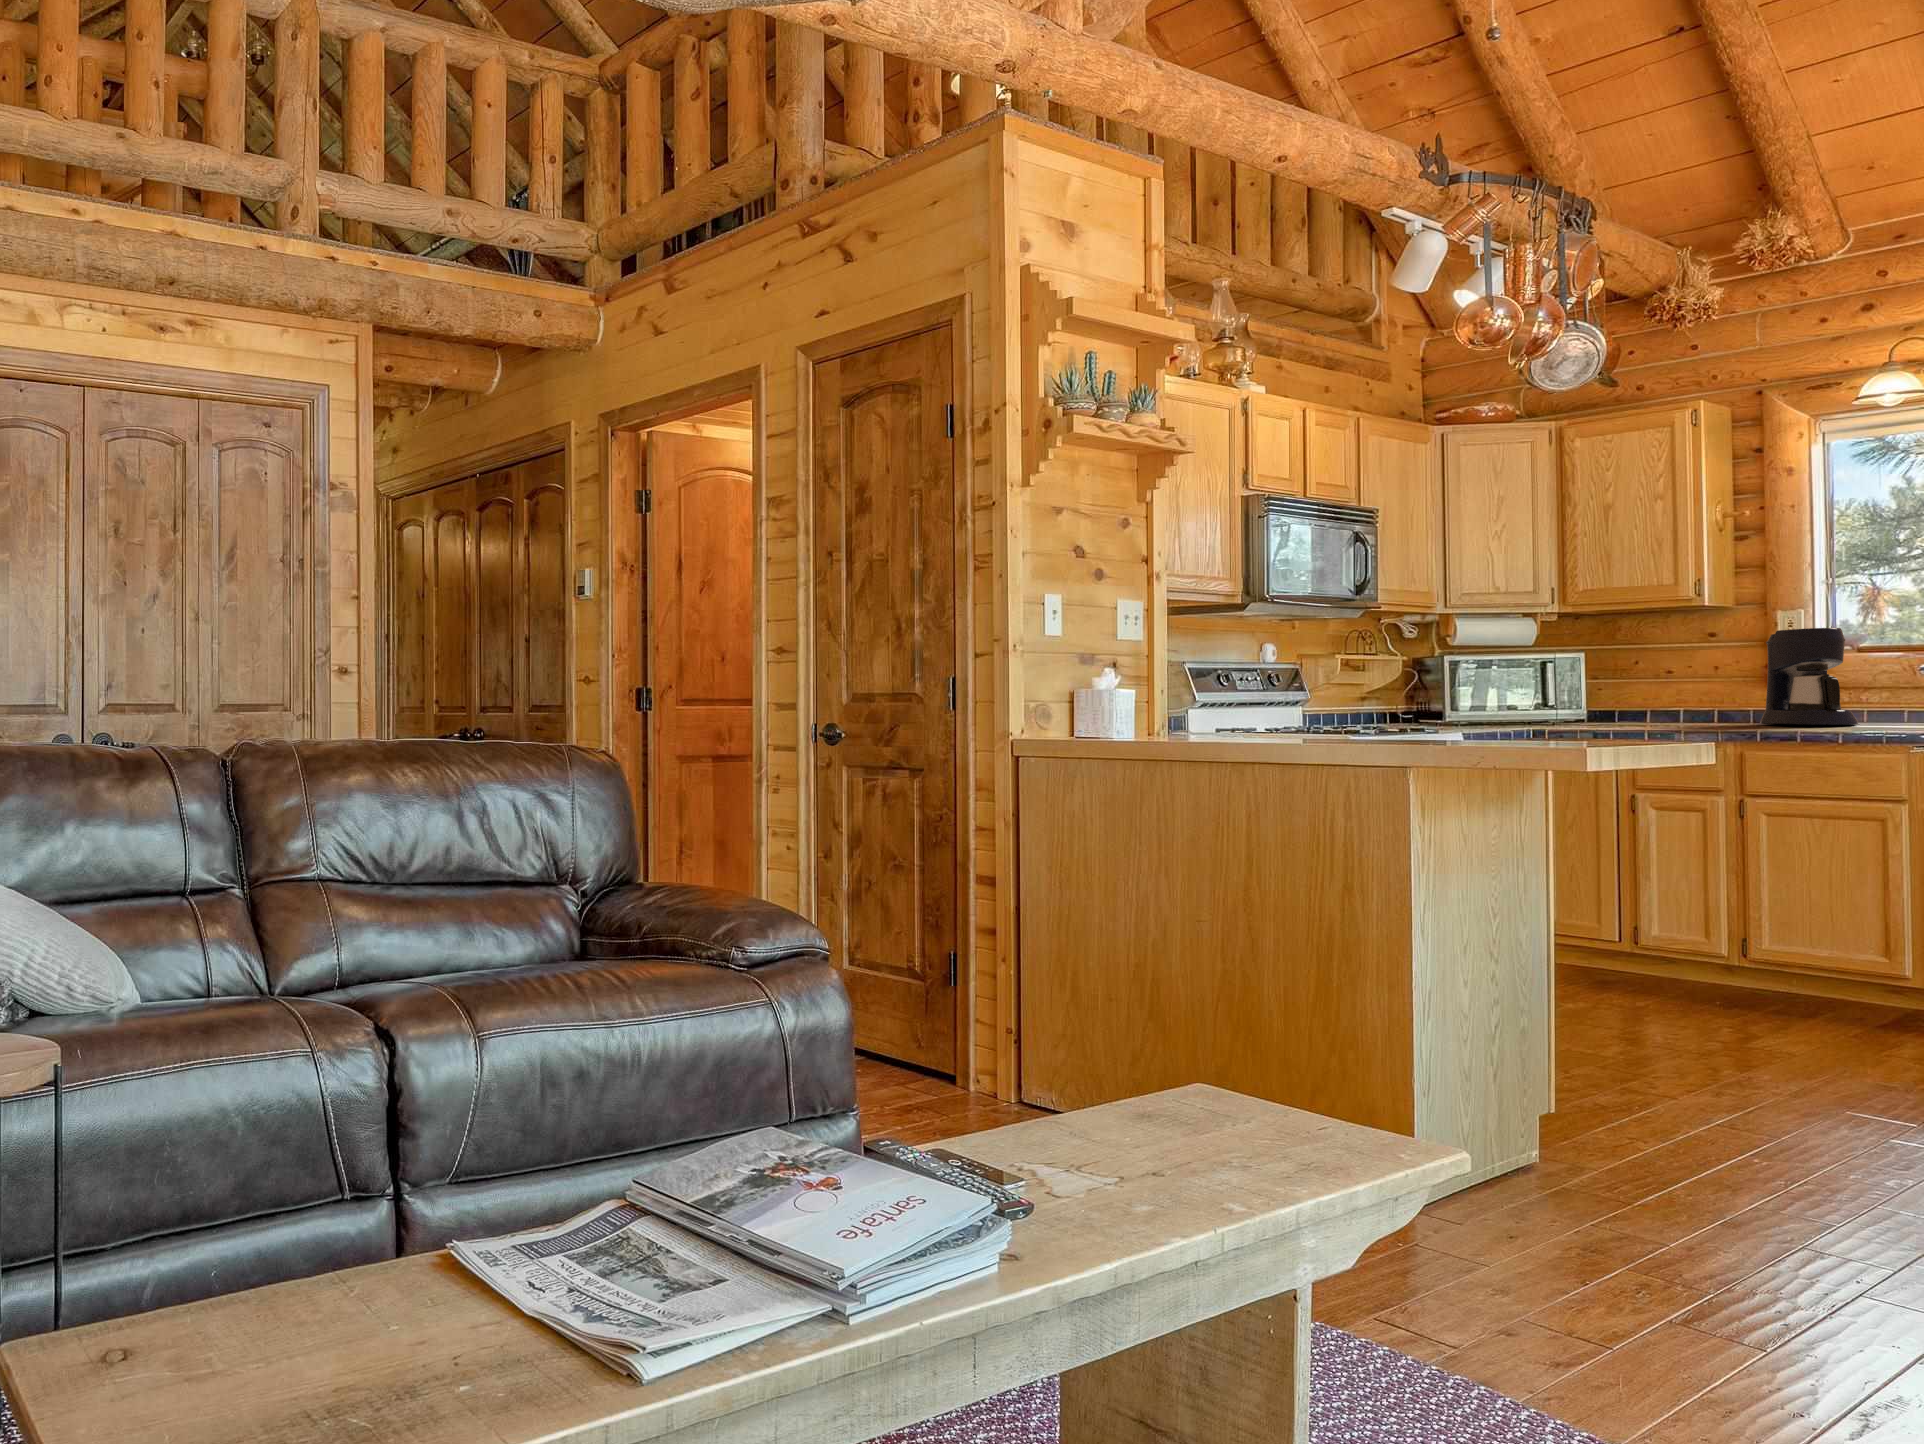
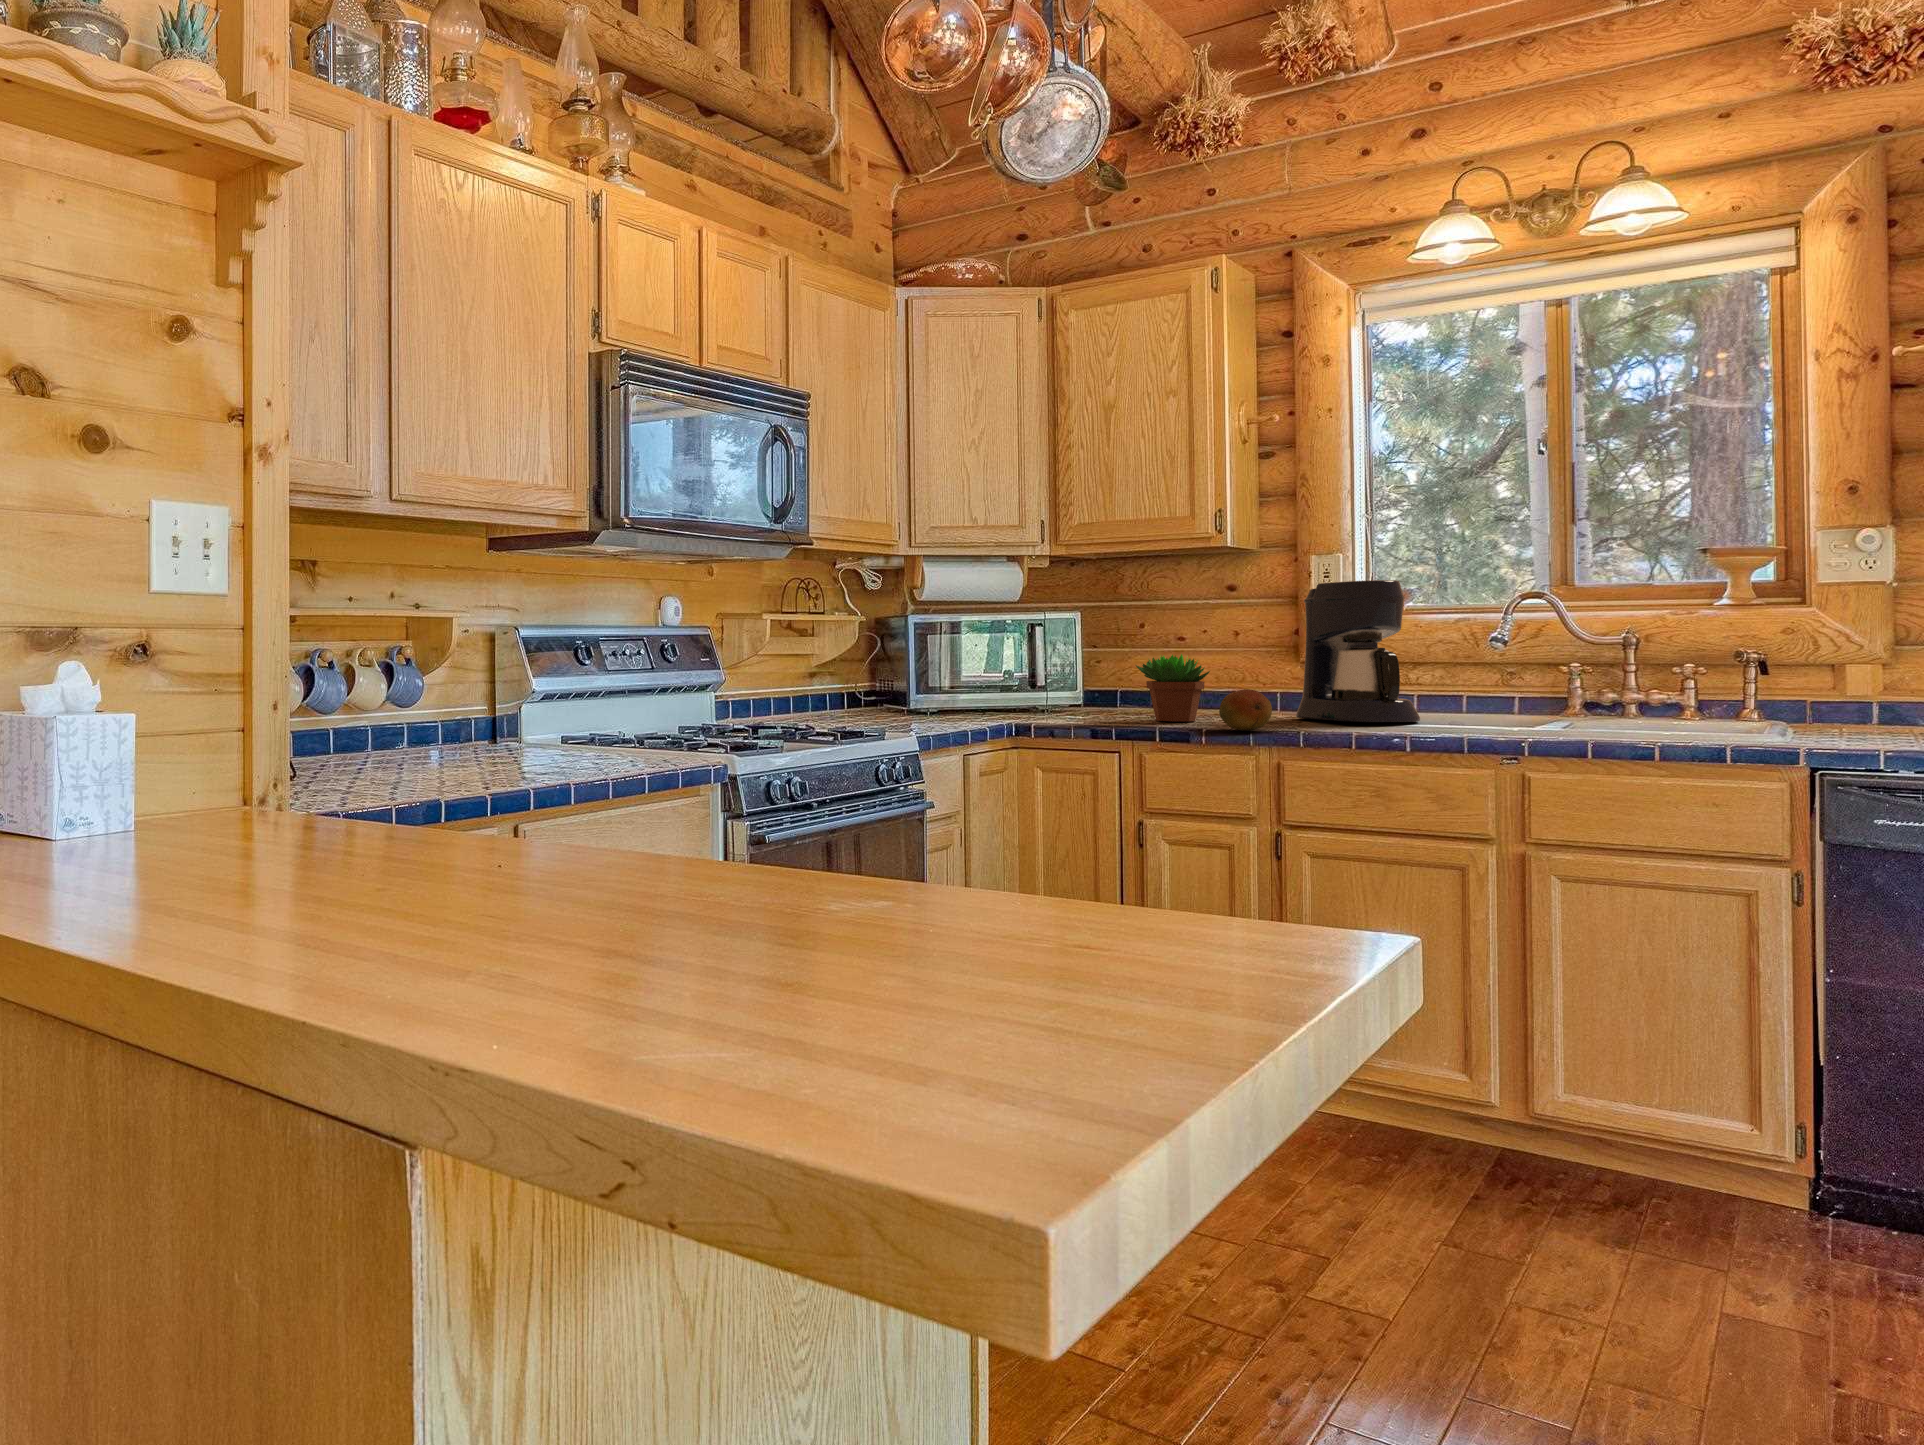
succulent plant: none [1629,679,1691,726] -> present [1136,654,1210,721]
fruit: none [1695,702,1736,730] -> present [1219,689,1272,731]

